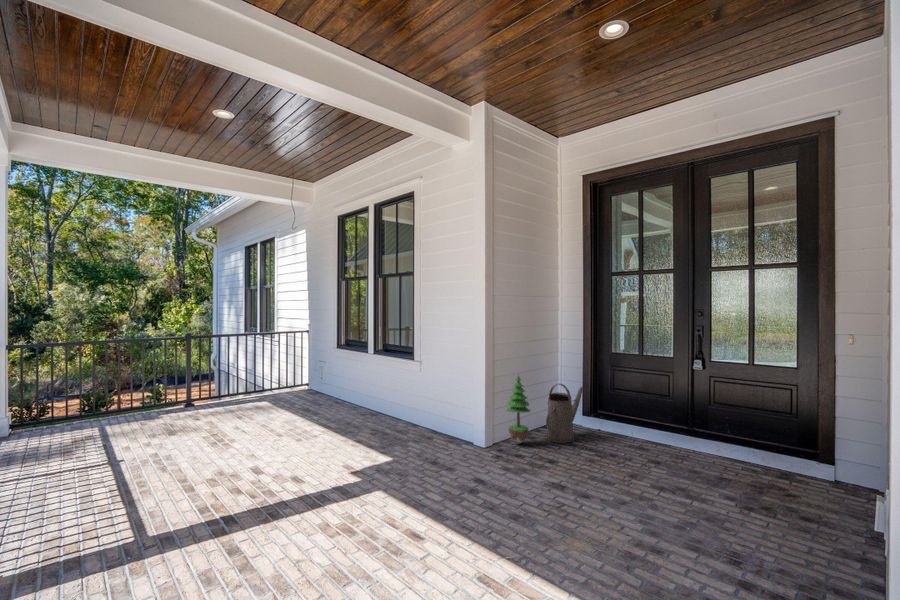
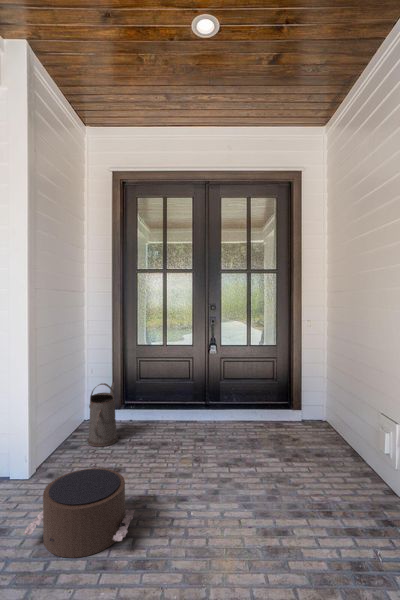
potted tree: present [506,375,530,444] -> none [50,381,80,461]
pouf: none [453,442,533,500] -> present [23,468,135,558]

